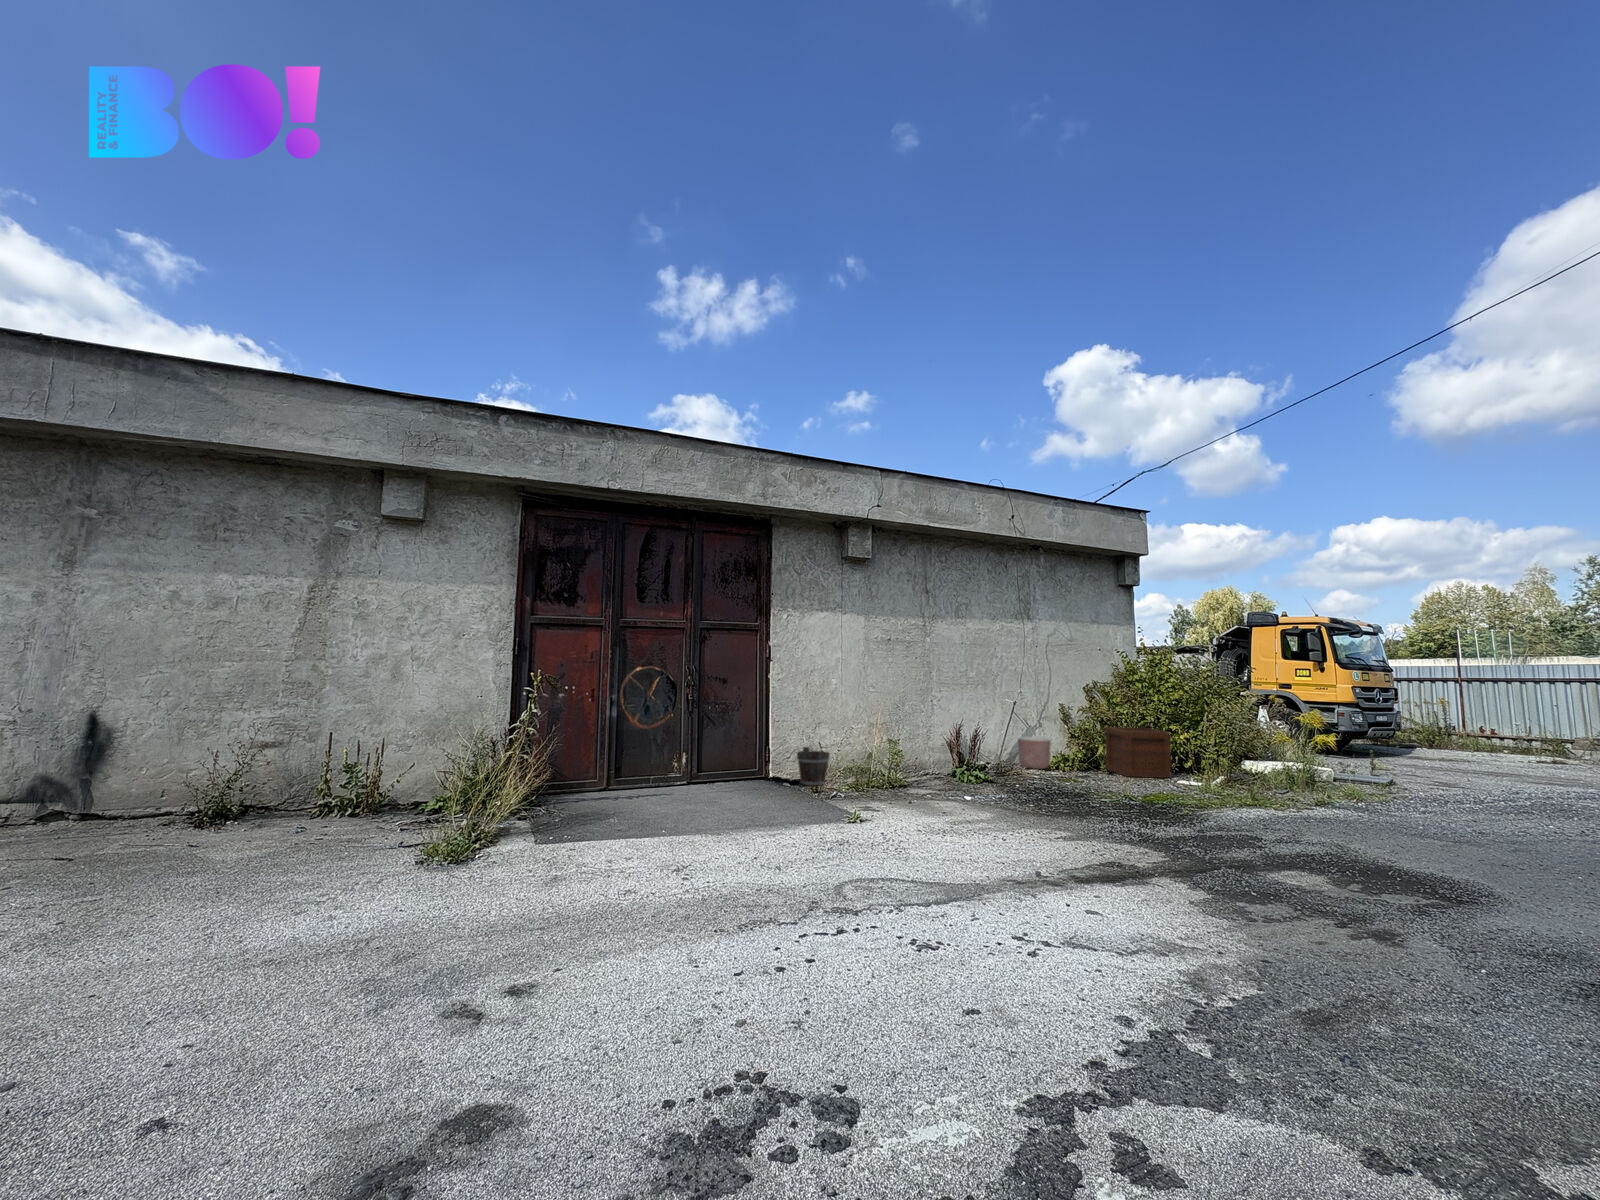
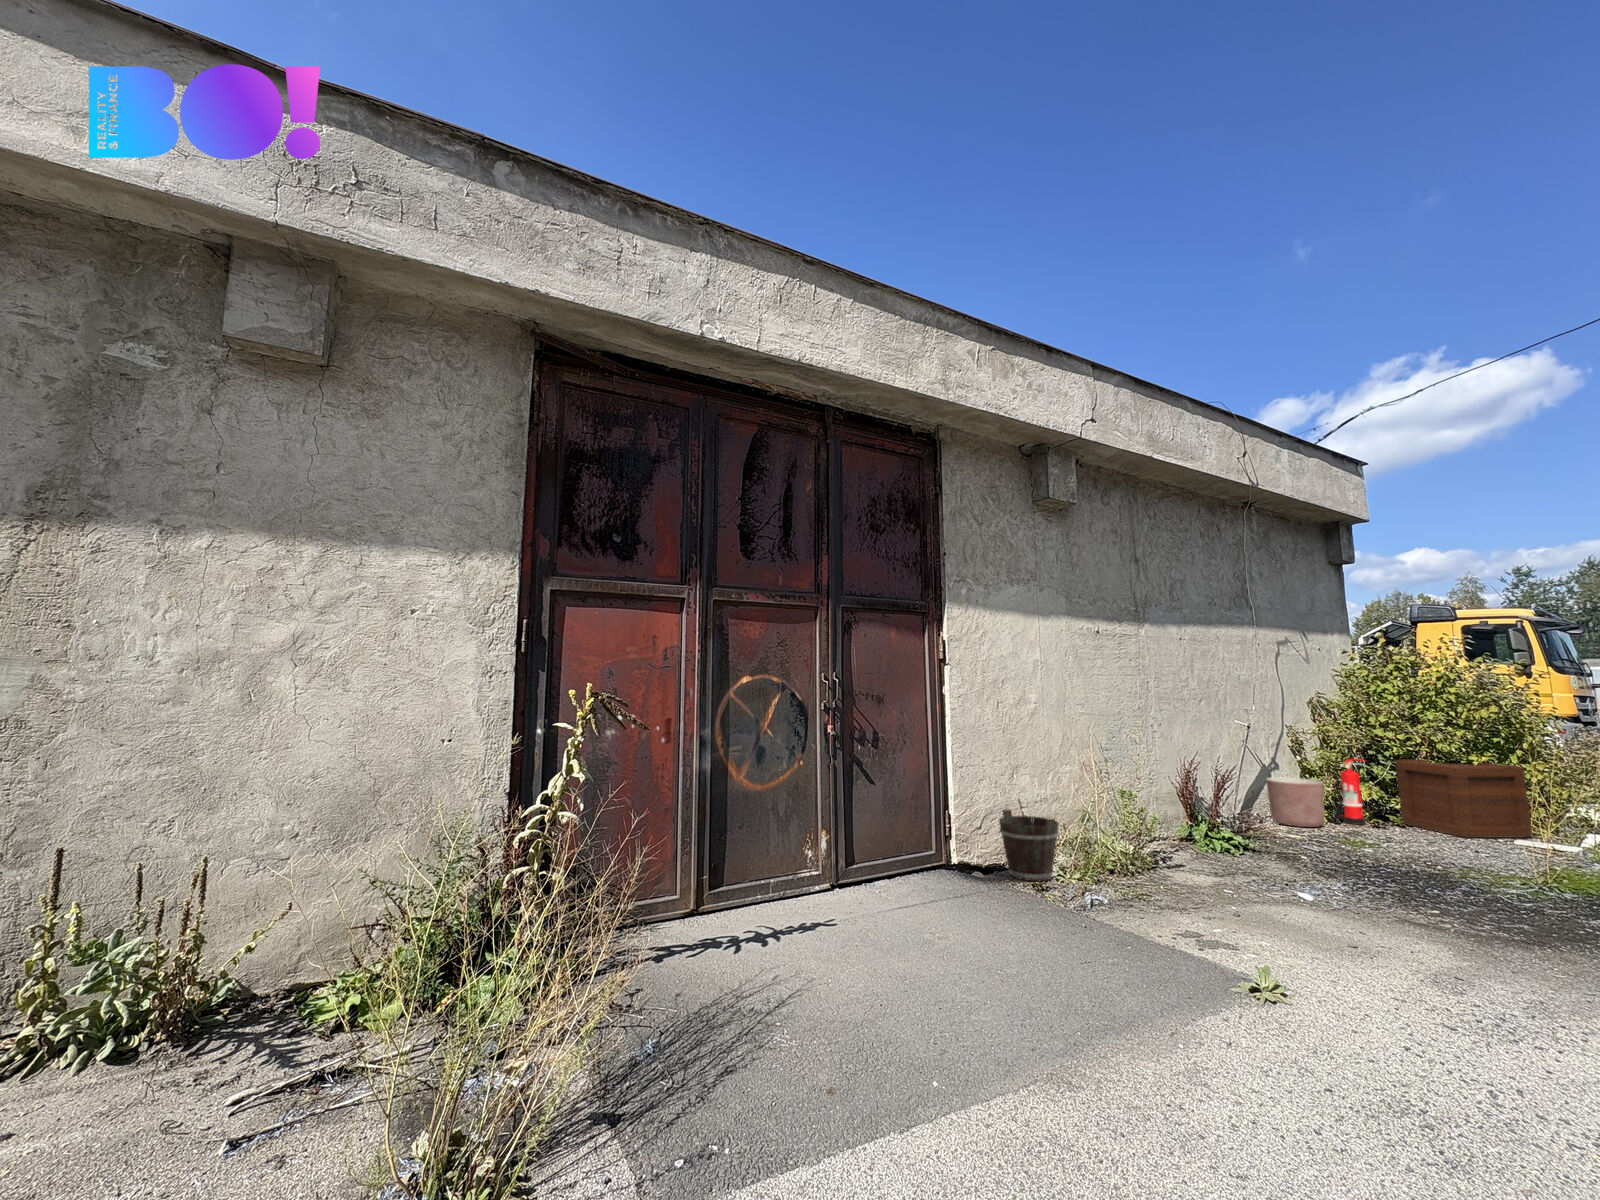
fire extinguisher: none [1064,726,1083,769] -> present [1333,759,1365,825]

